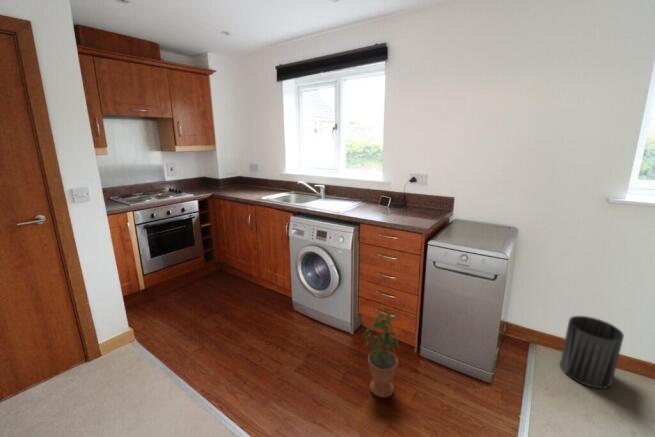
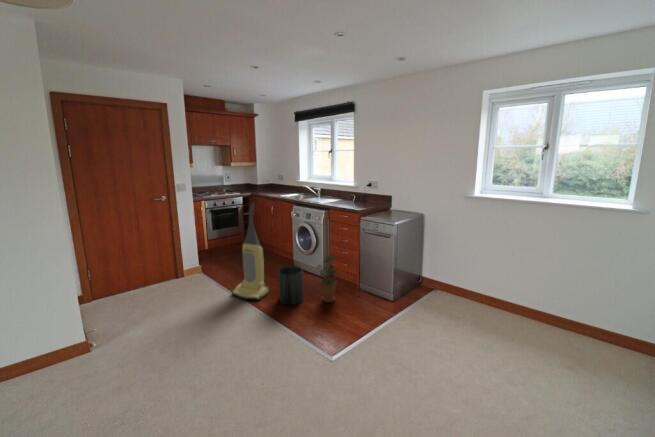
vacuum cleaner: none [198,222,269,407] -> present [232,203,269,300]
trash can: present [560,316,624,388] -> present [278,266,303,305]

